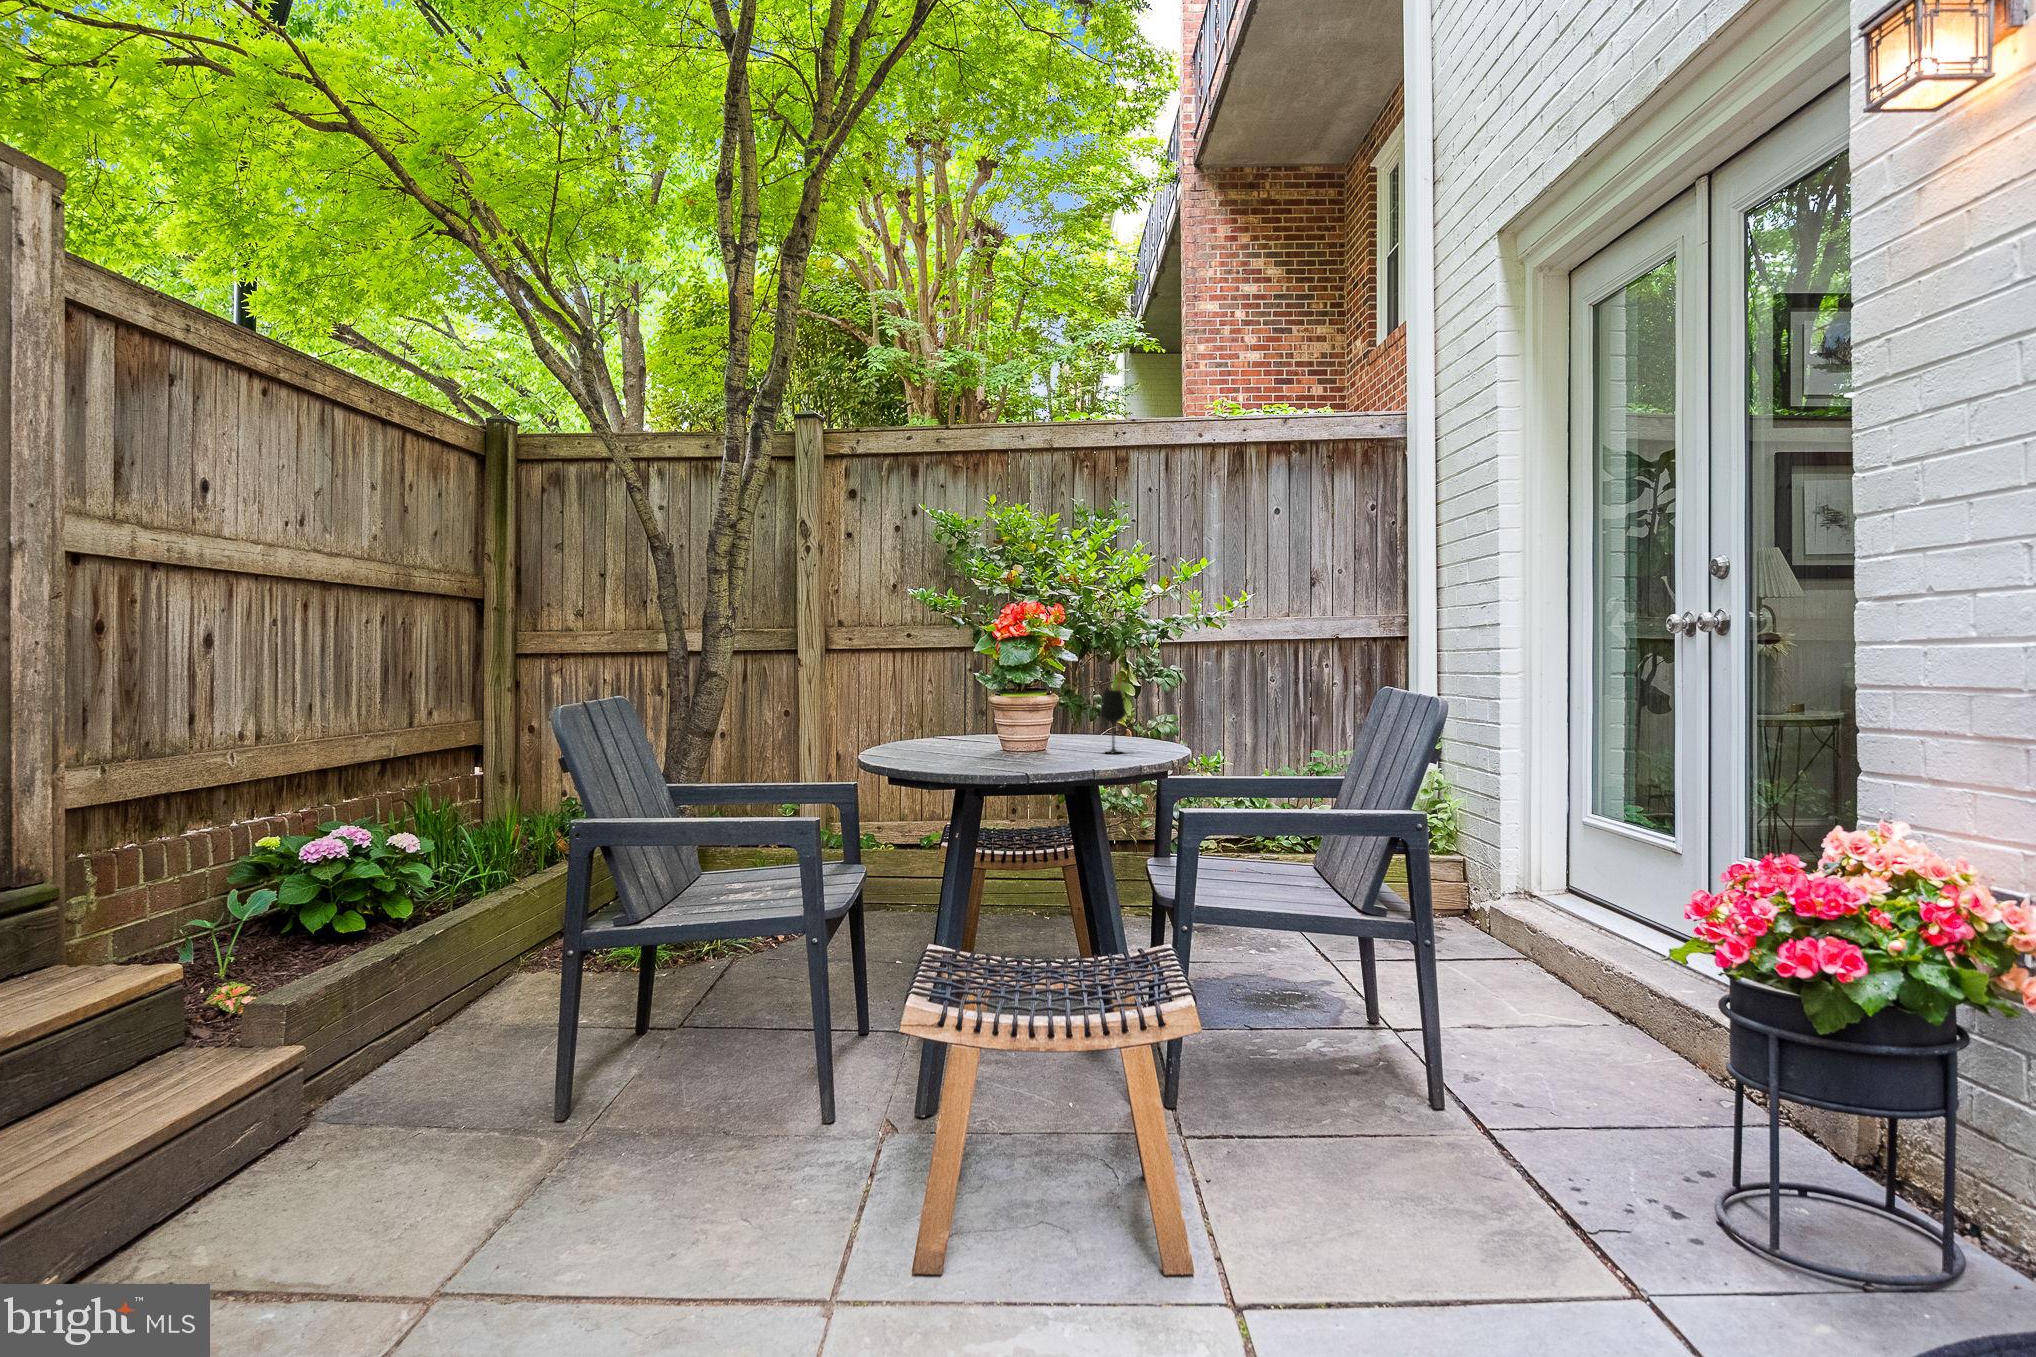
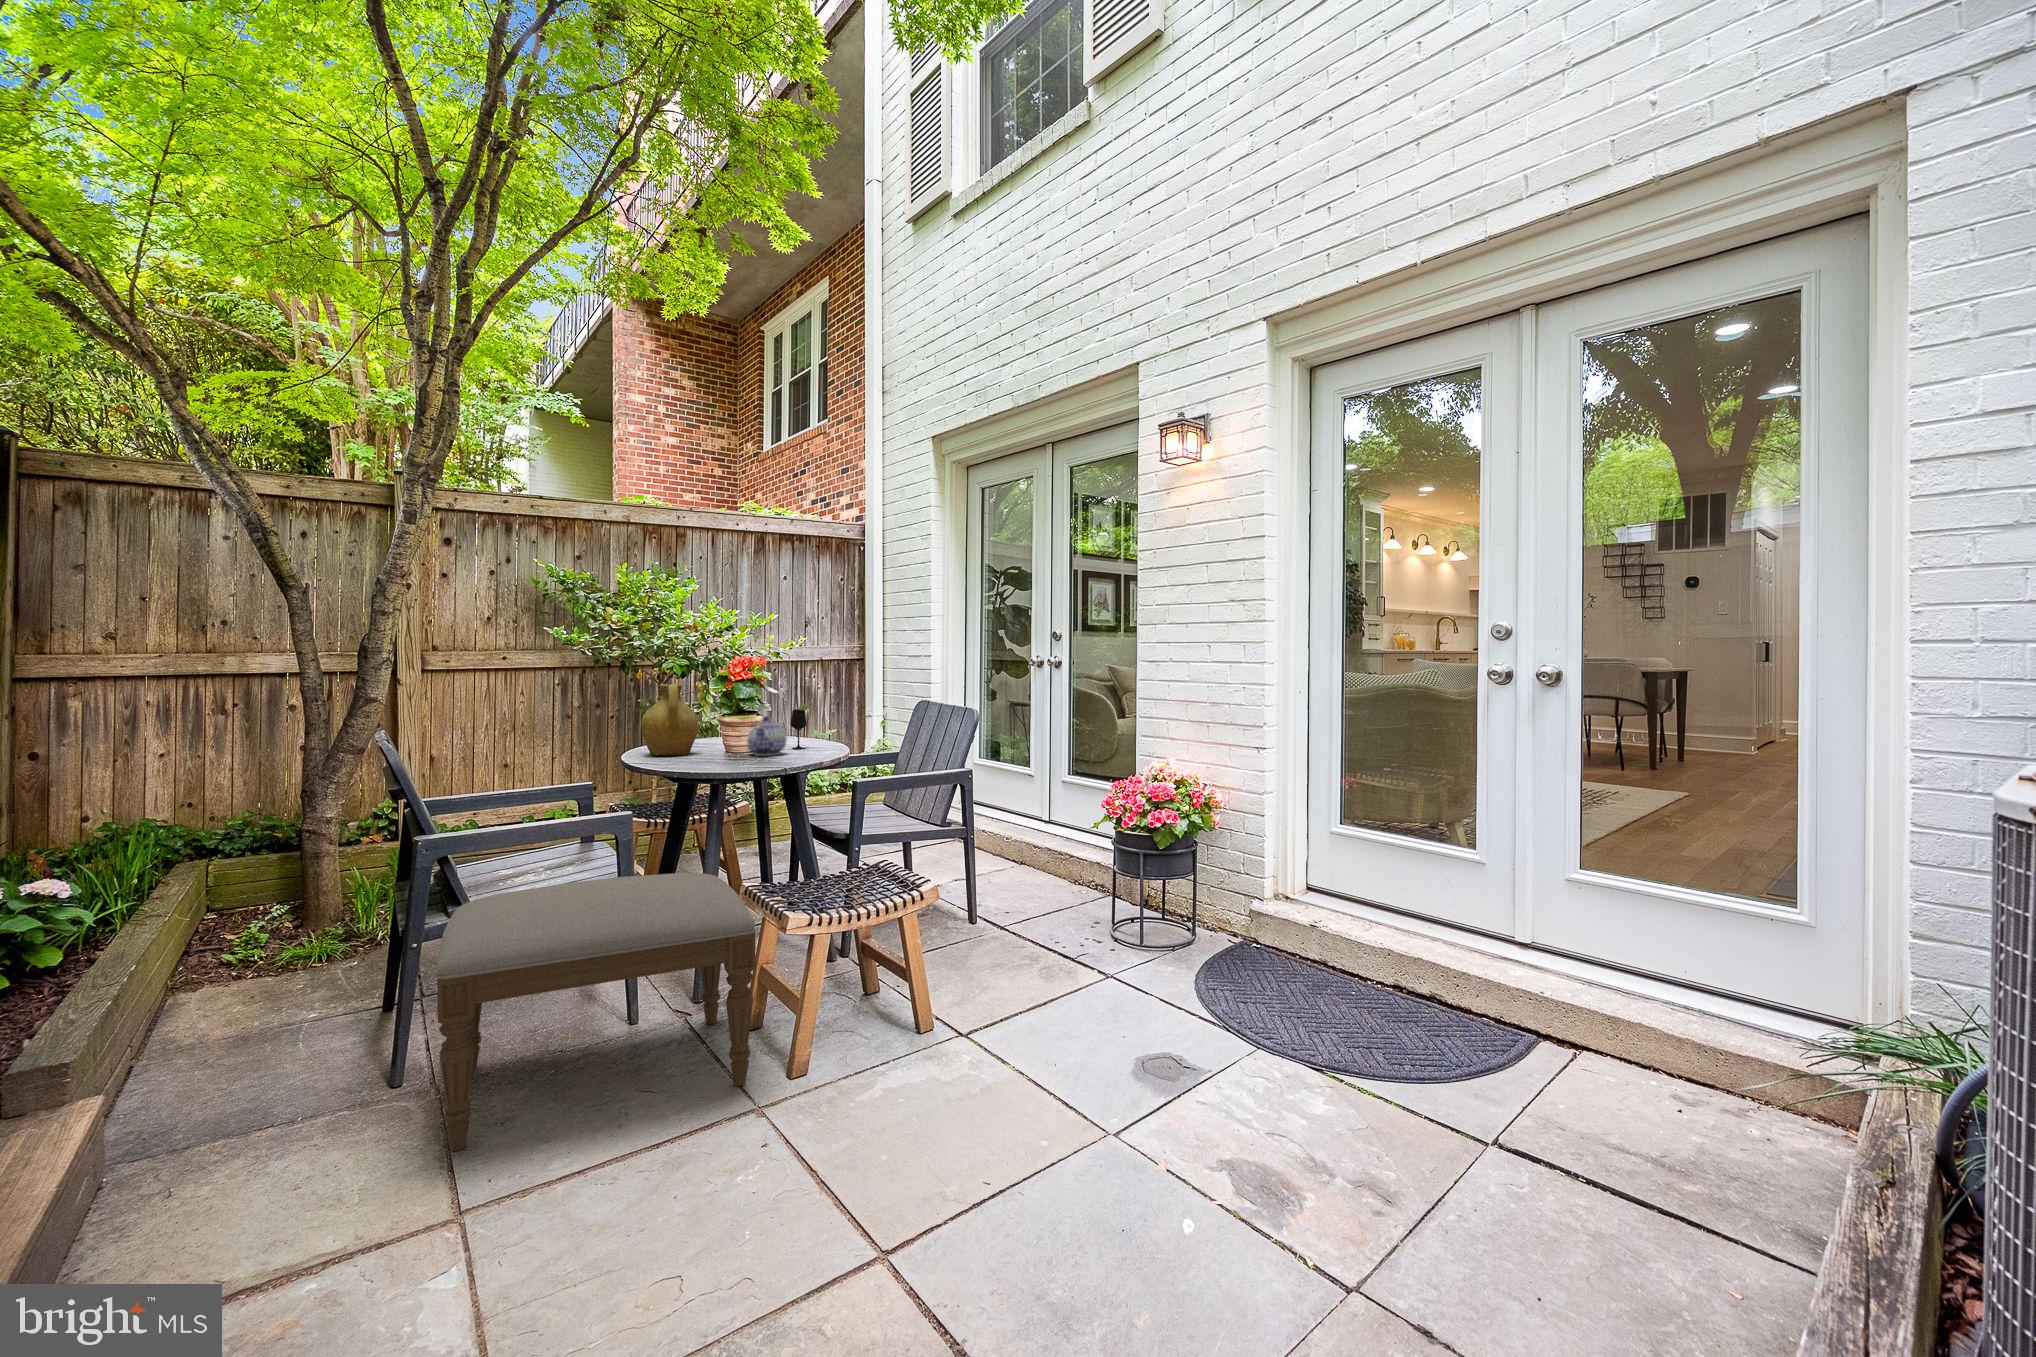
pitcher: none [903,649,978,753] -> present [641,684,699,755]
teapot: none [1000,697,1067,759] -> present [747,716,787,756]
ottoman: none [294,907,800,1290] -> present [436,873,756,1151]

